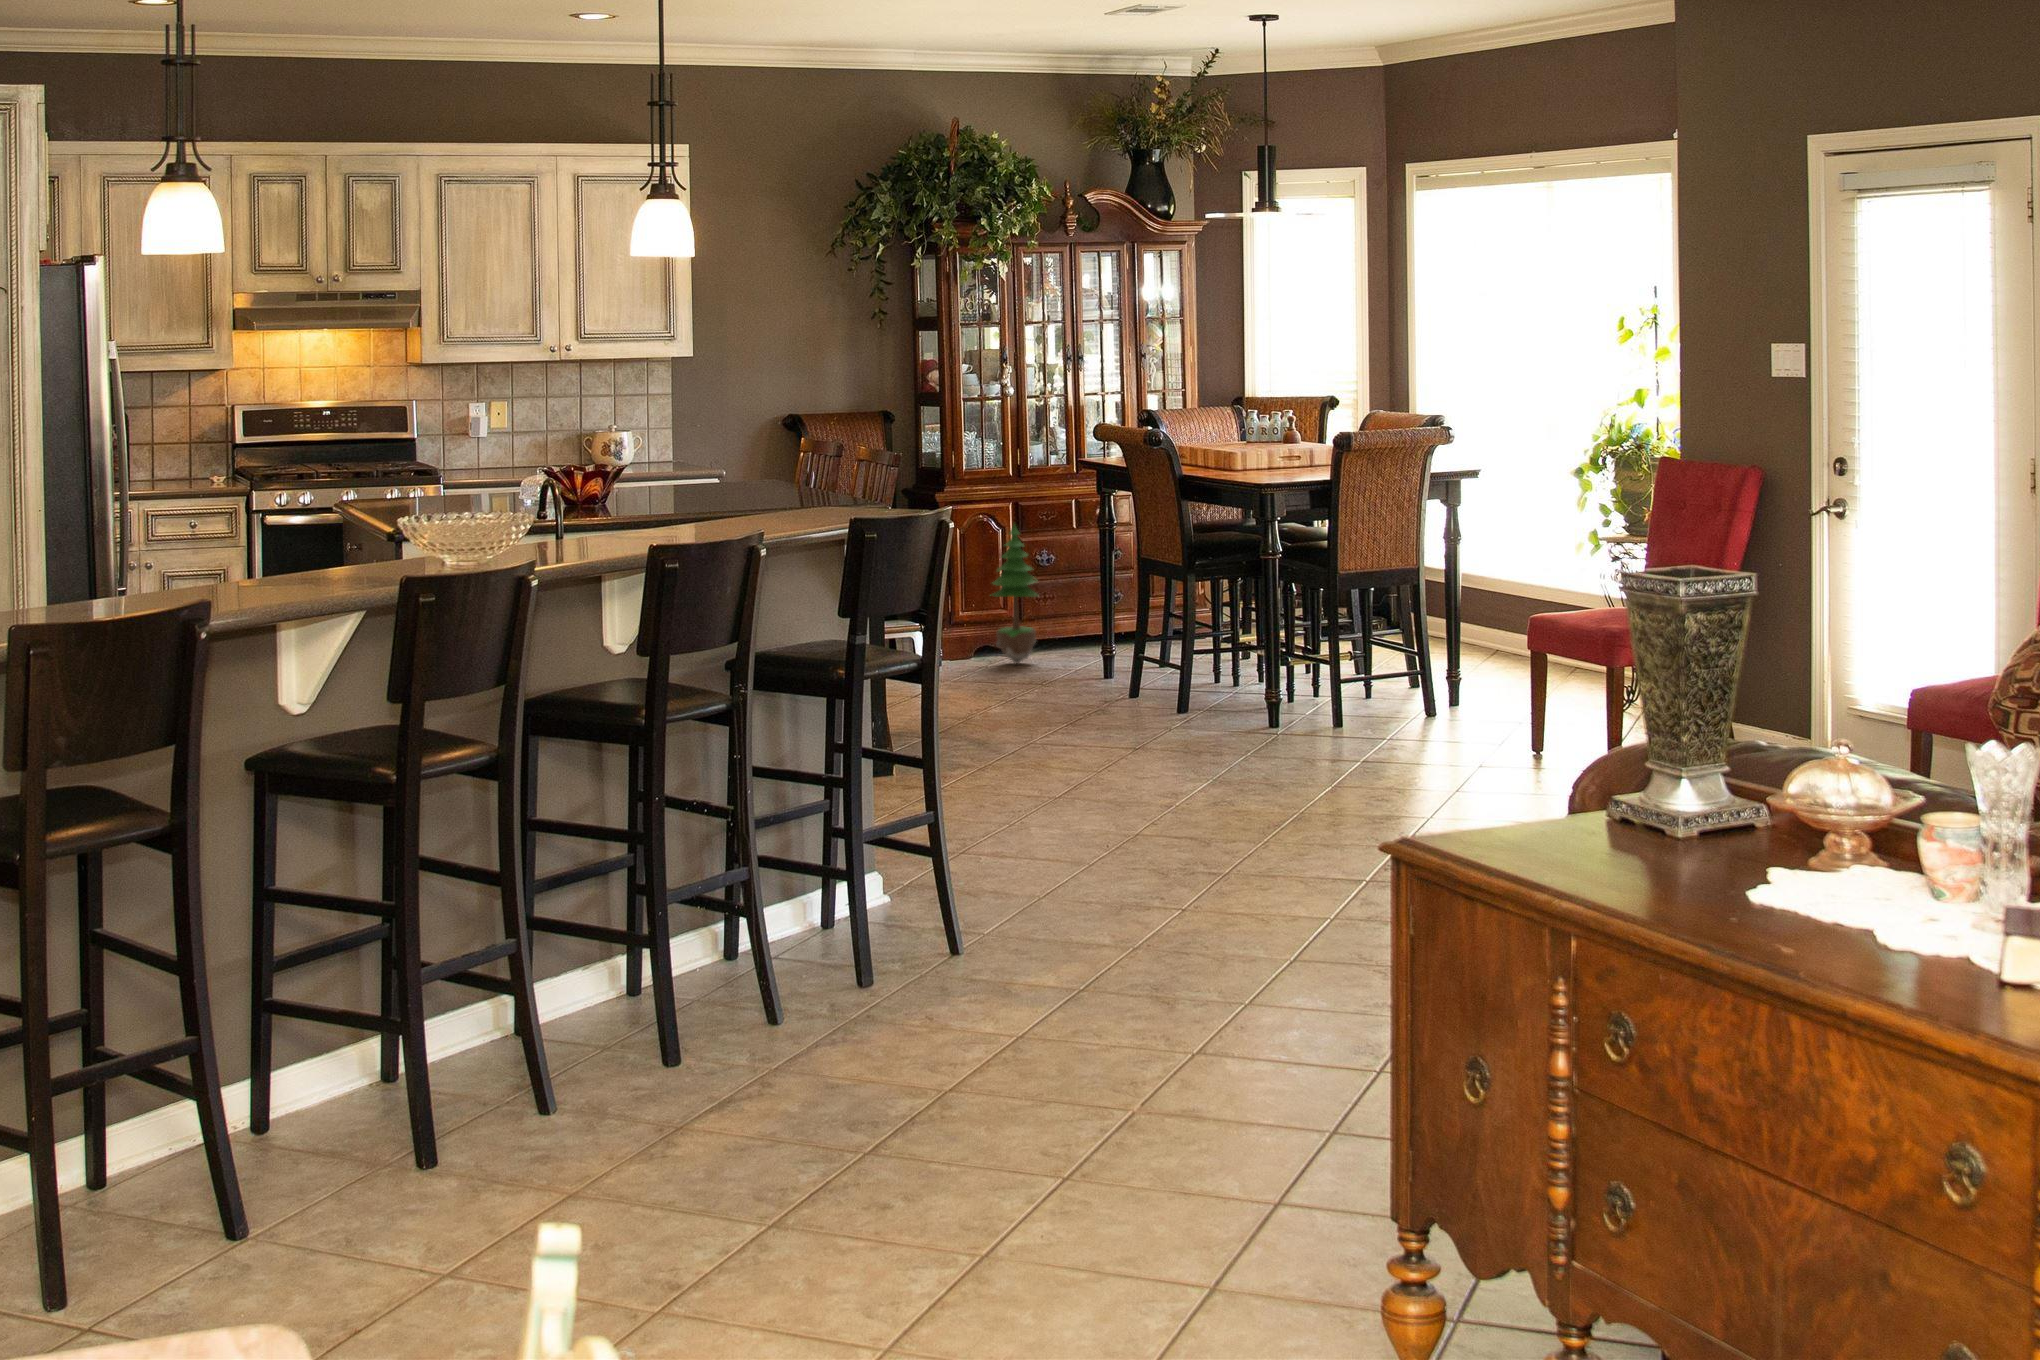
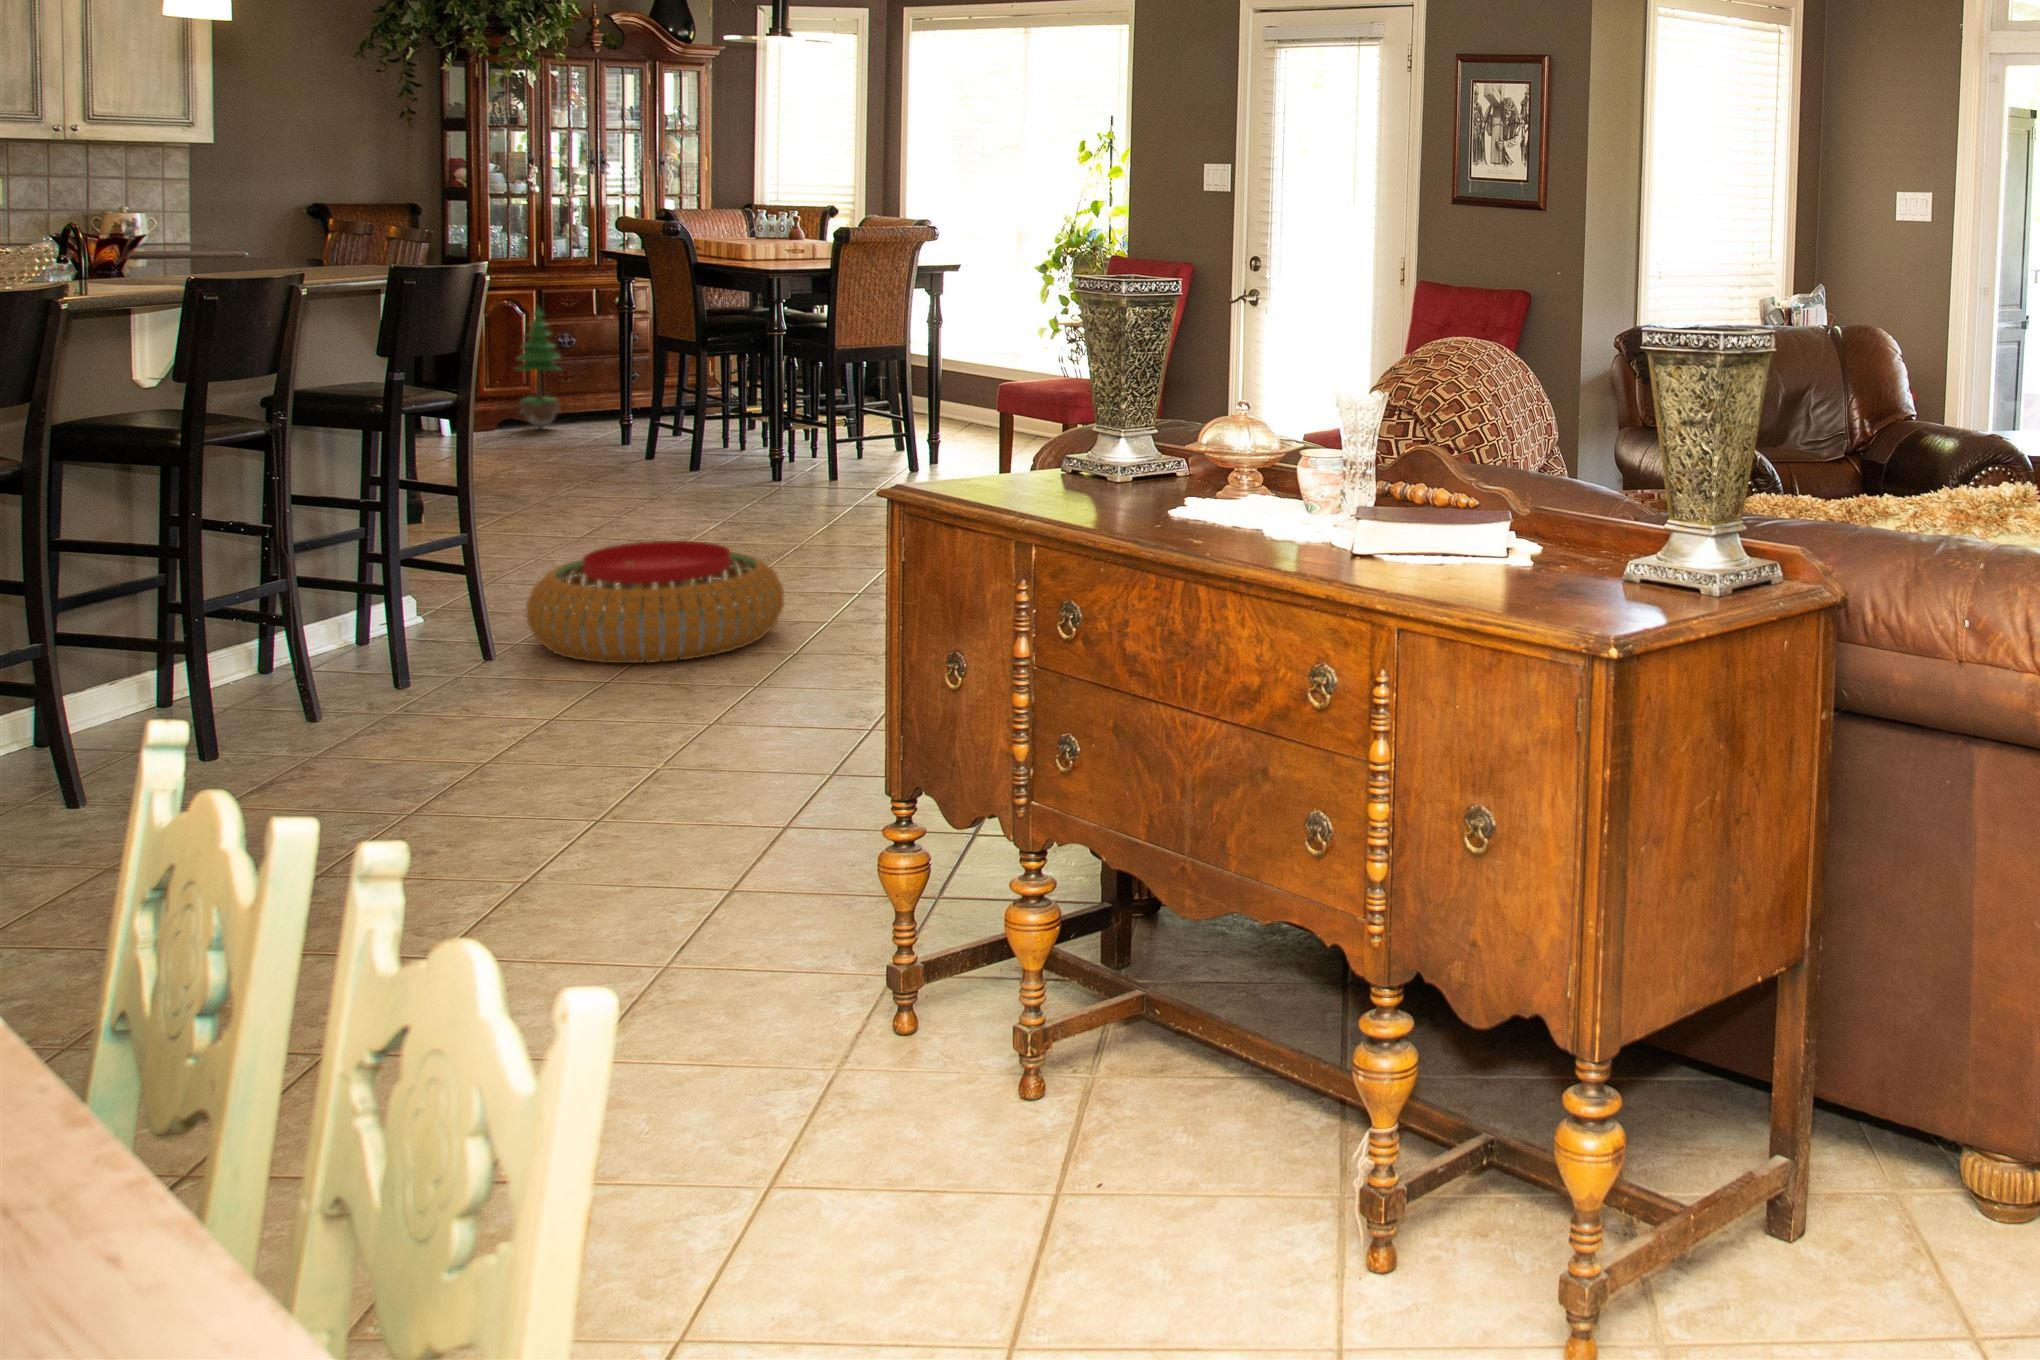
pouf: none [1011,825,1311,990] -> present [526,541,784,663]

